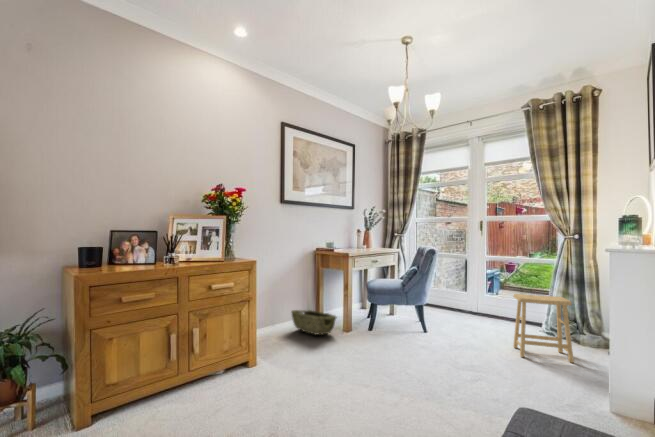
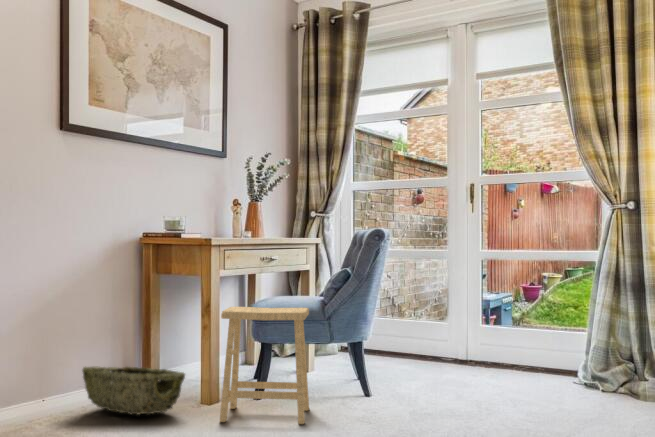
footstool: present [513,294,574,363] -> present [220,307,309,424]

